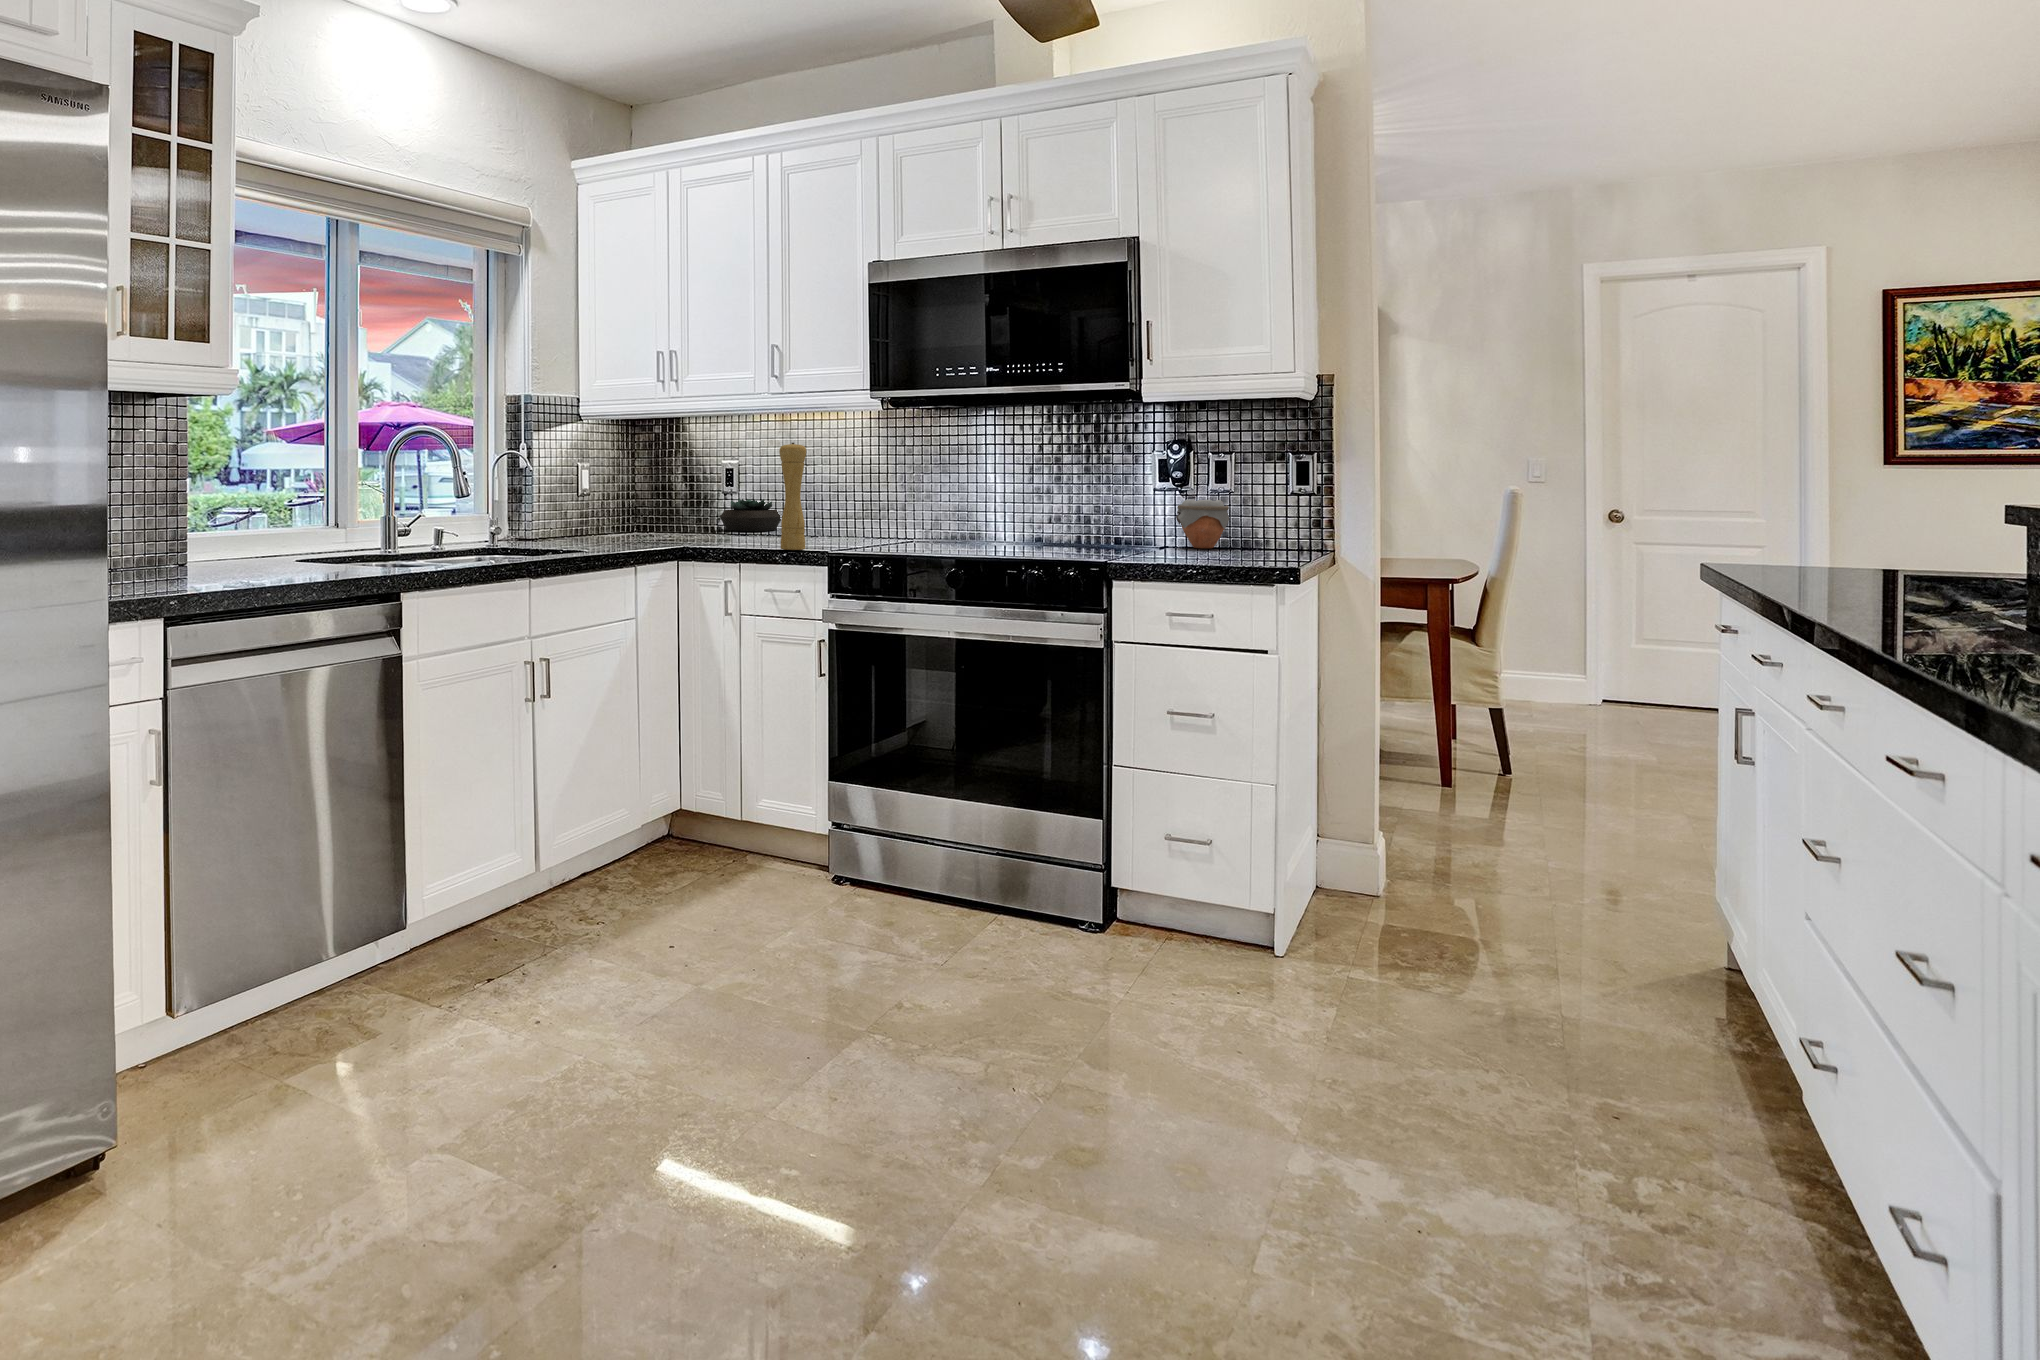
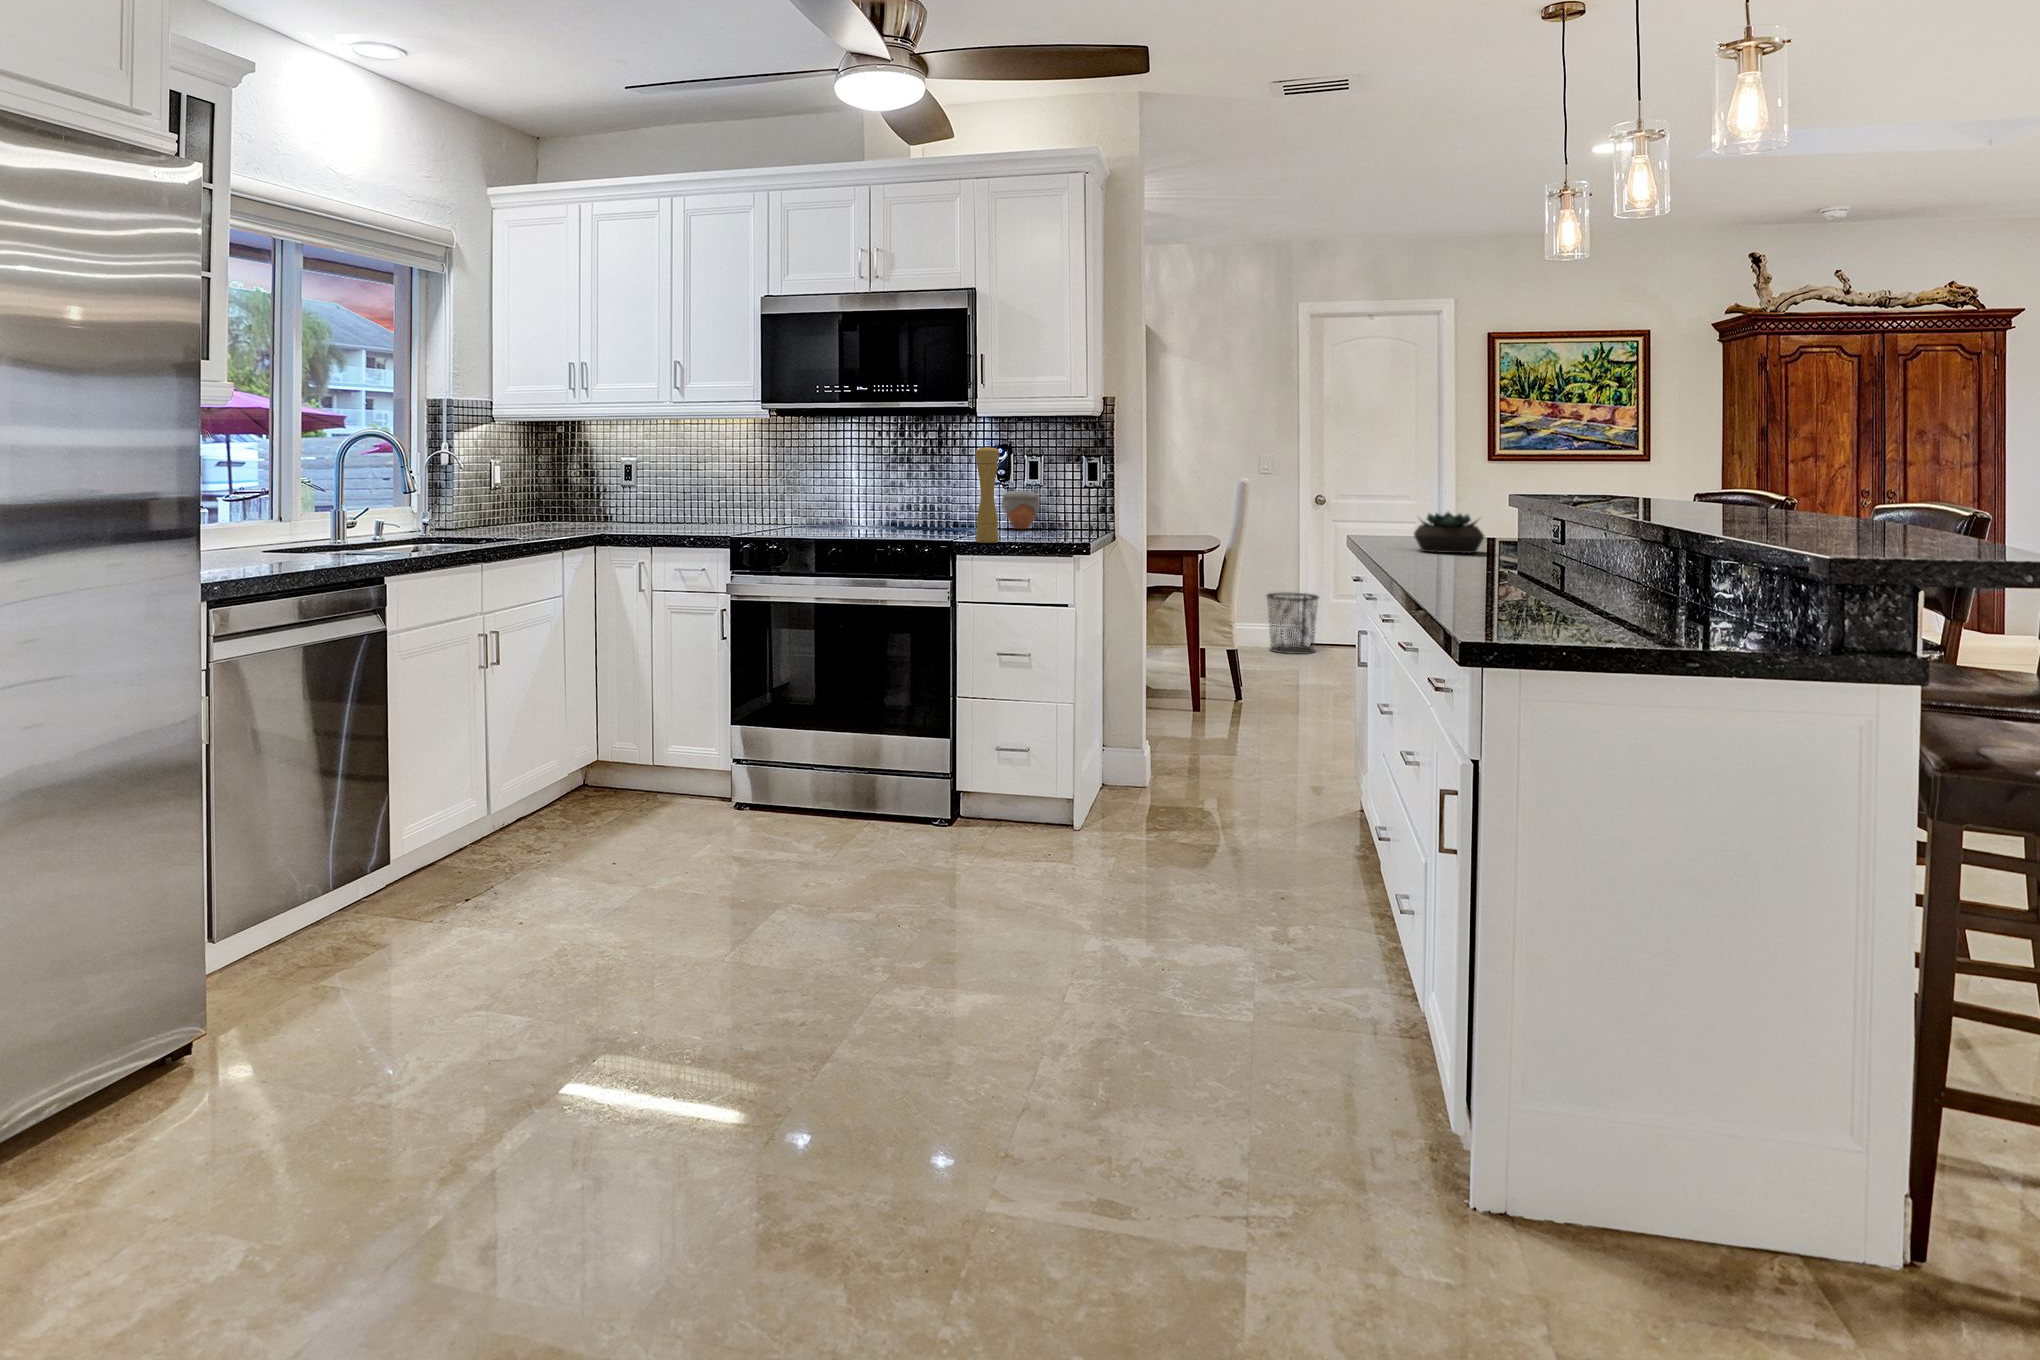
pepper mill: present [779,443,806,550] -> present [975,446,999,543]
succulent plant: present [720,499,781,531] -> present [1414,511,1484,553]
waste bin: none [1540,634,1621,716] -> present [1267,593,1319,654]

